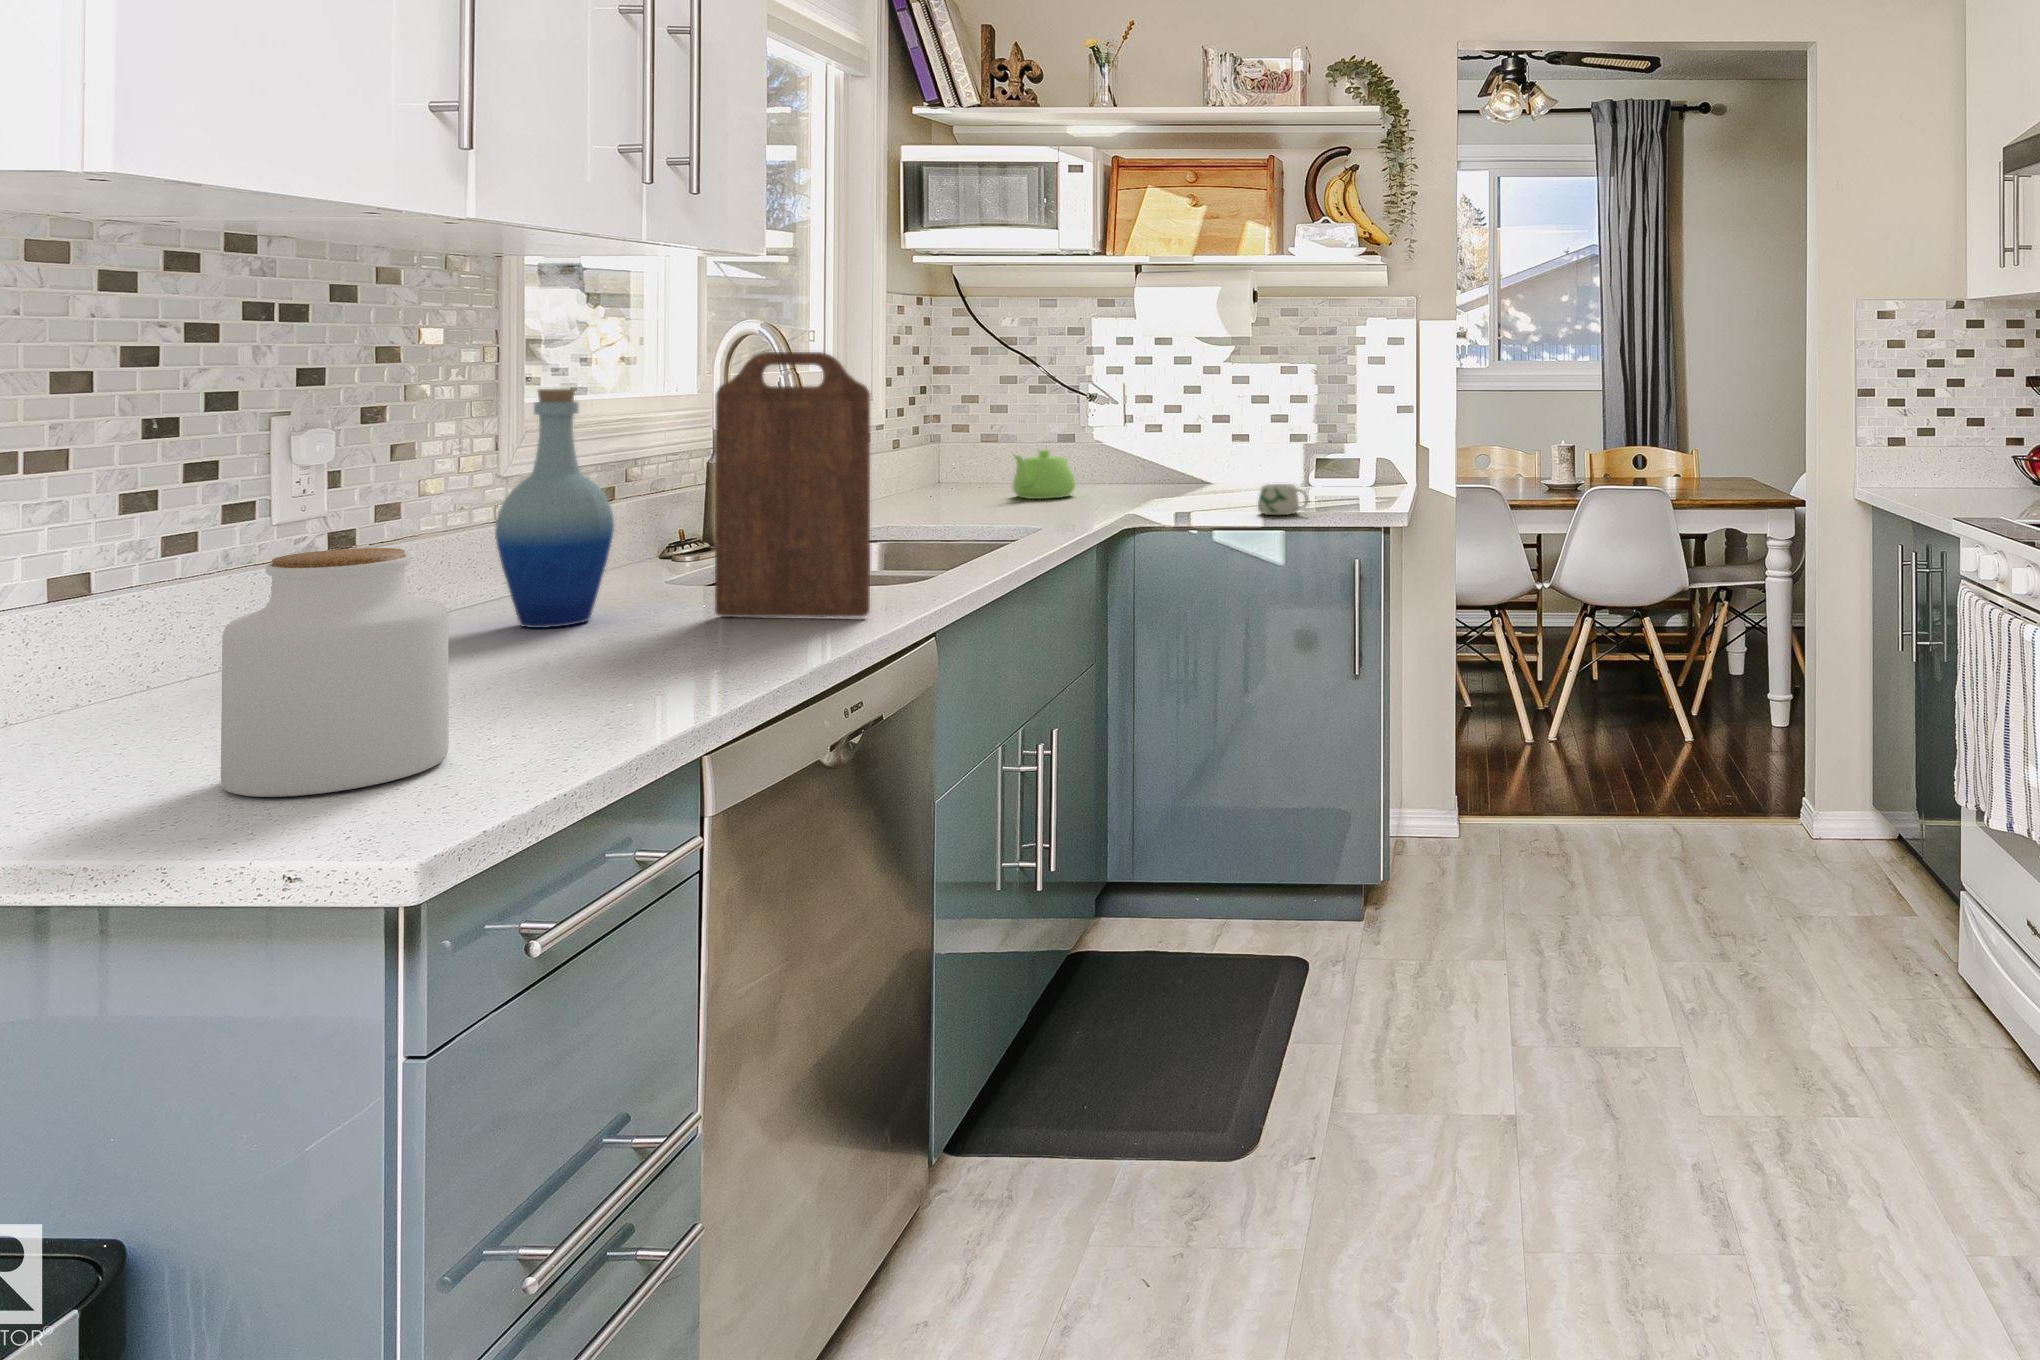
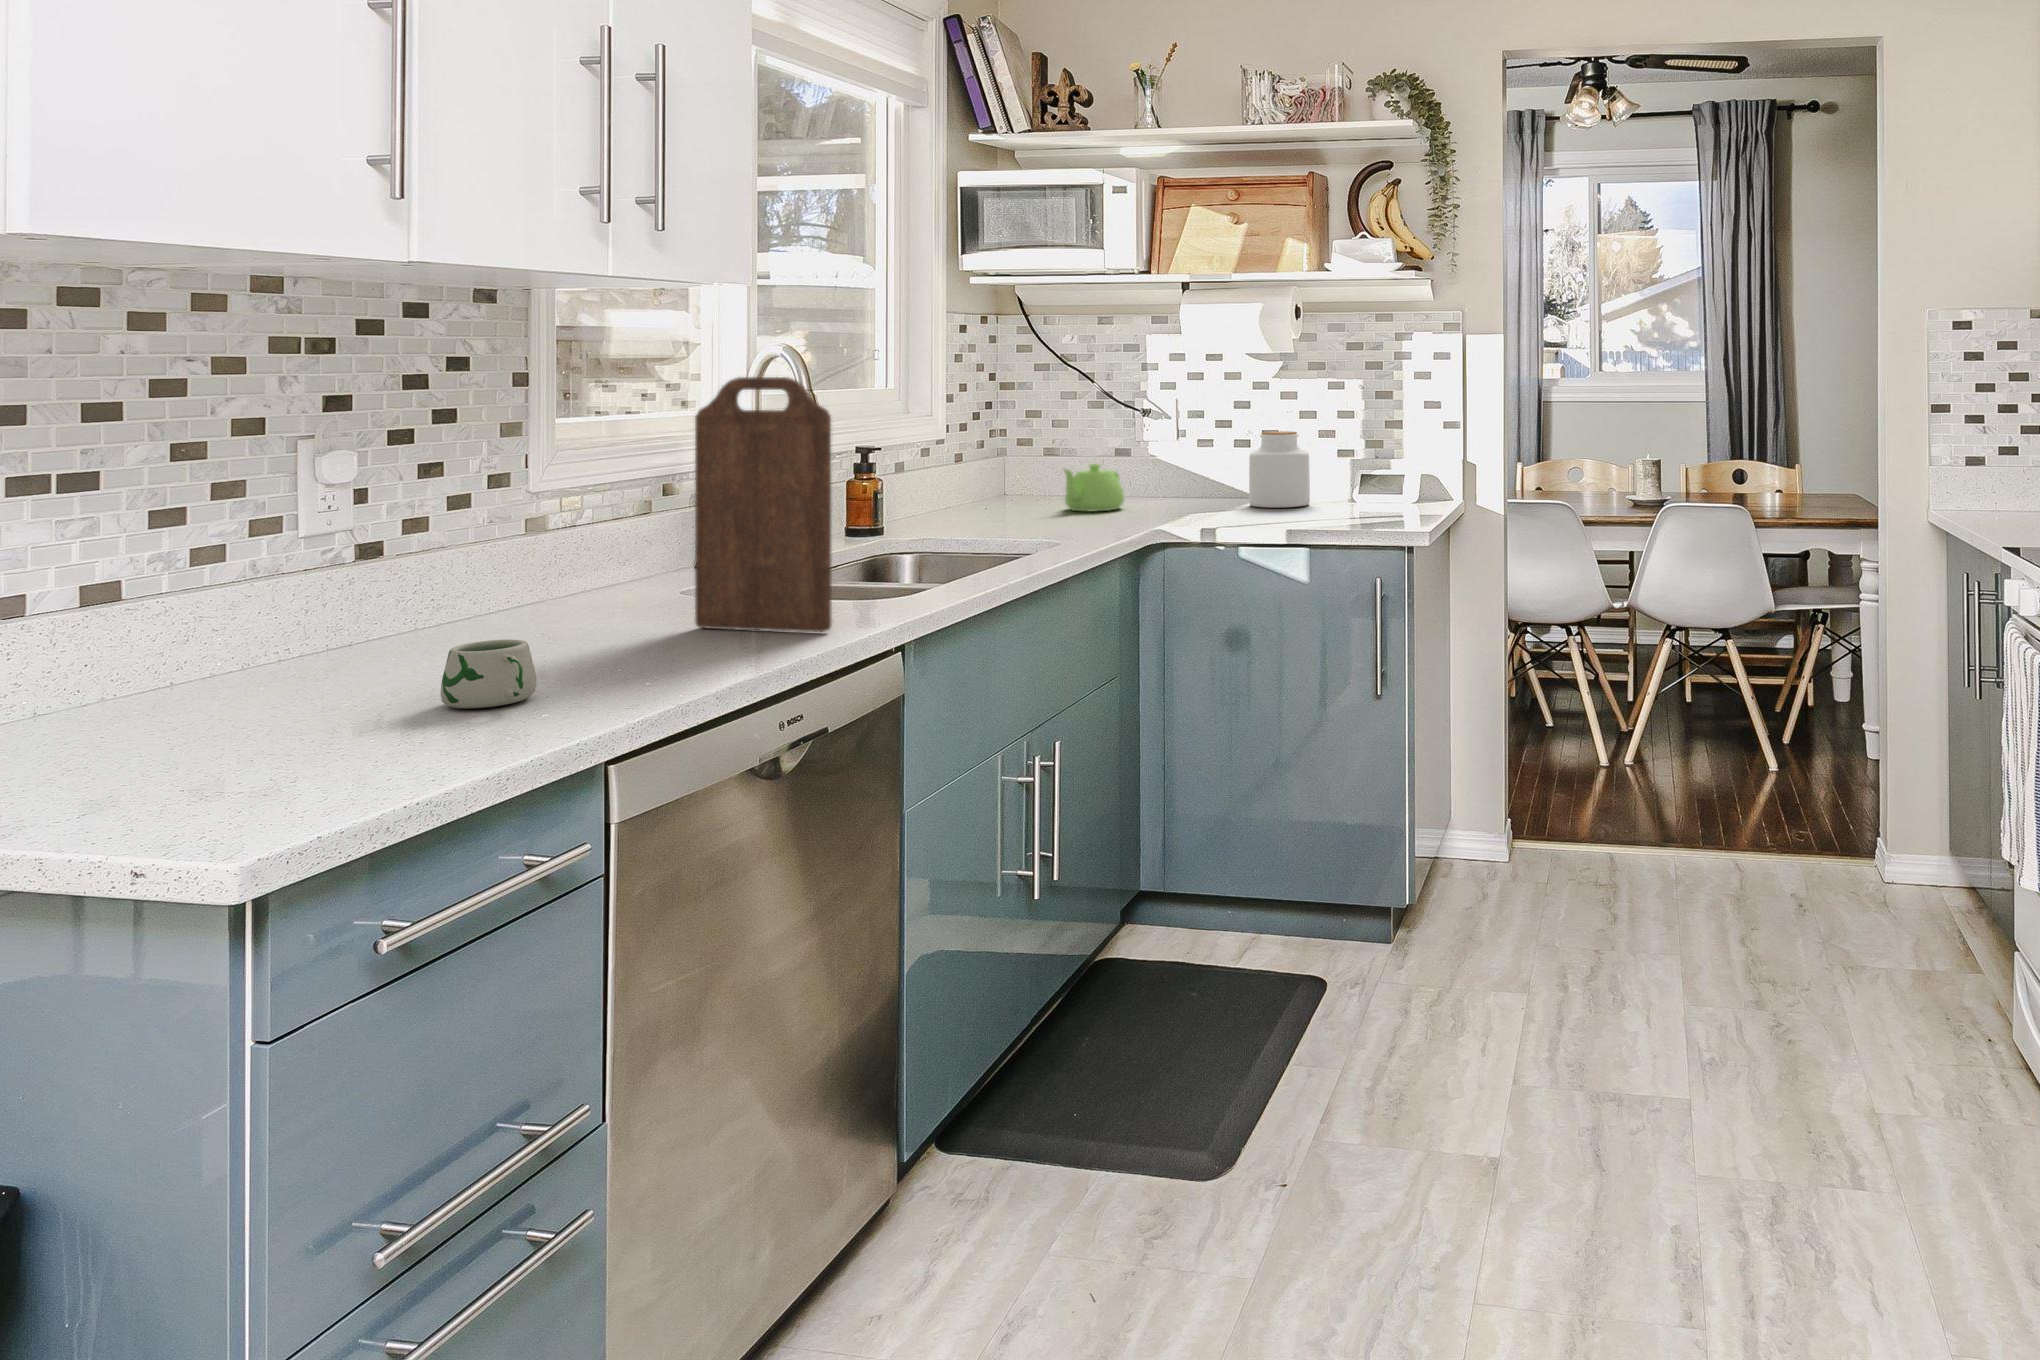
bottle: present [495,389,614,628] -> none [499,412,608,635]
mug: present [1258,484,1308,515] -> present [440,639,536,708]
jar: present [221,548,449,797] -> present [1249,431,1310,508]

